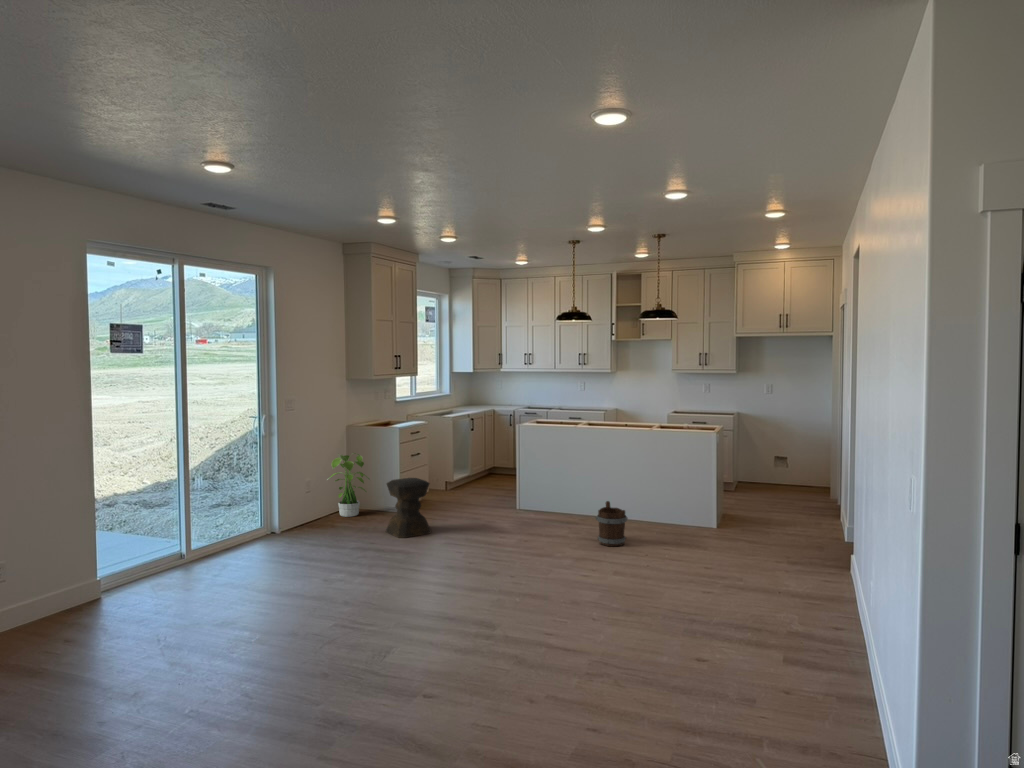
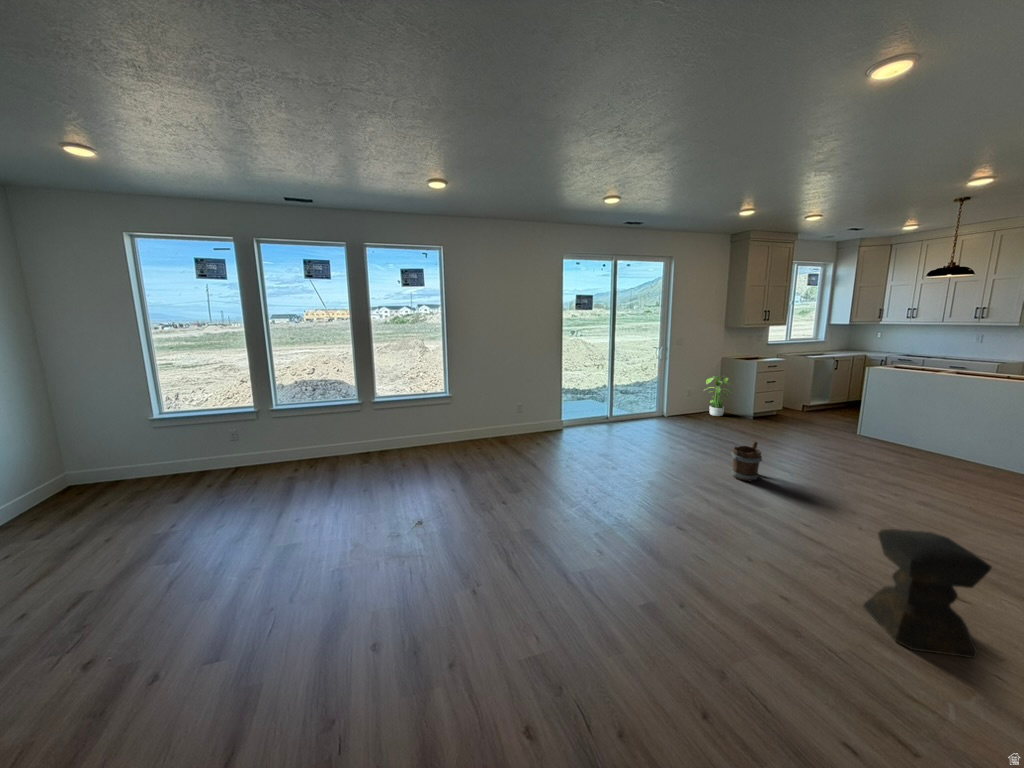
stool: present [386,478,432,538] -> present [863,529,991,658]
bucket: present [596,501,628,546] -> present [731,442,762,481]

